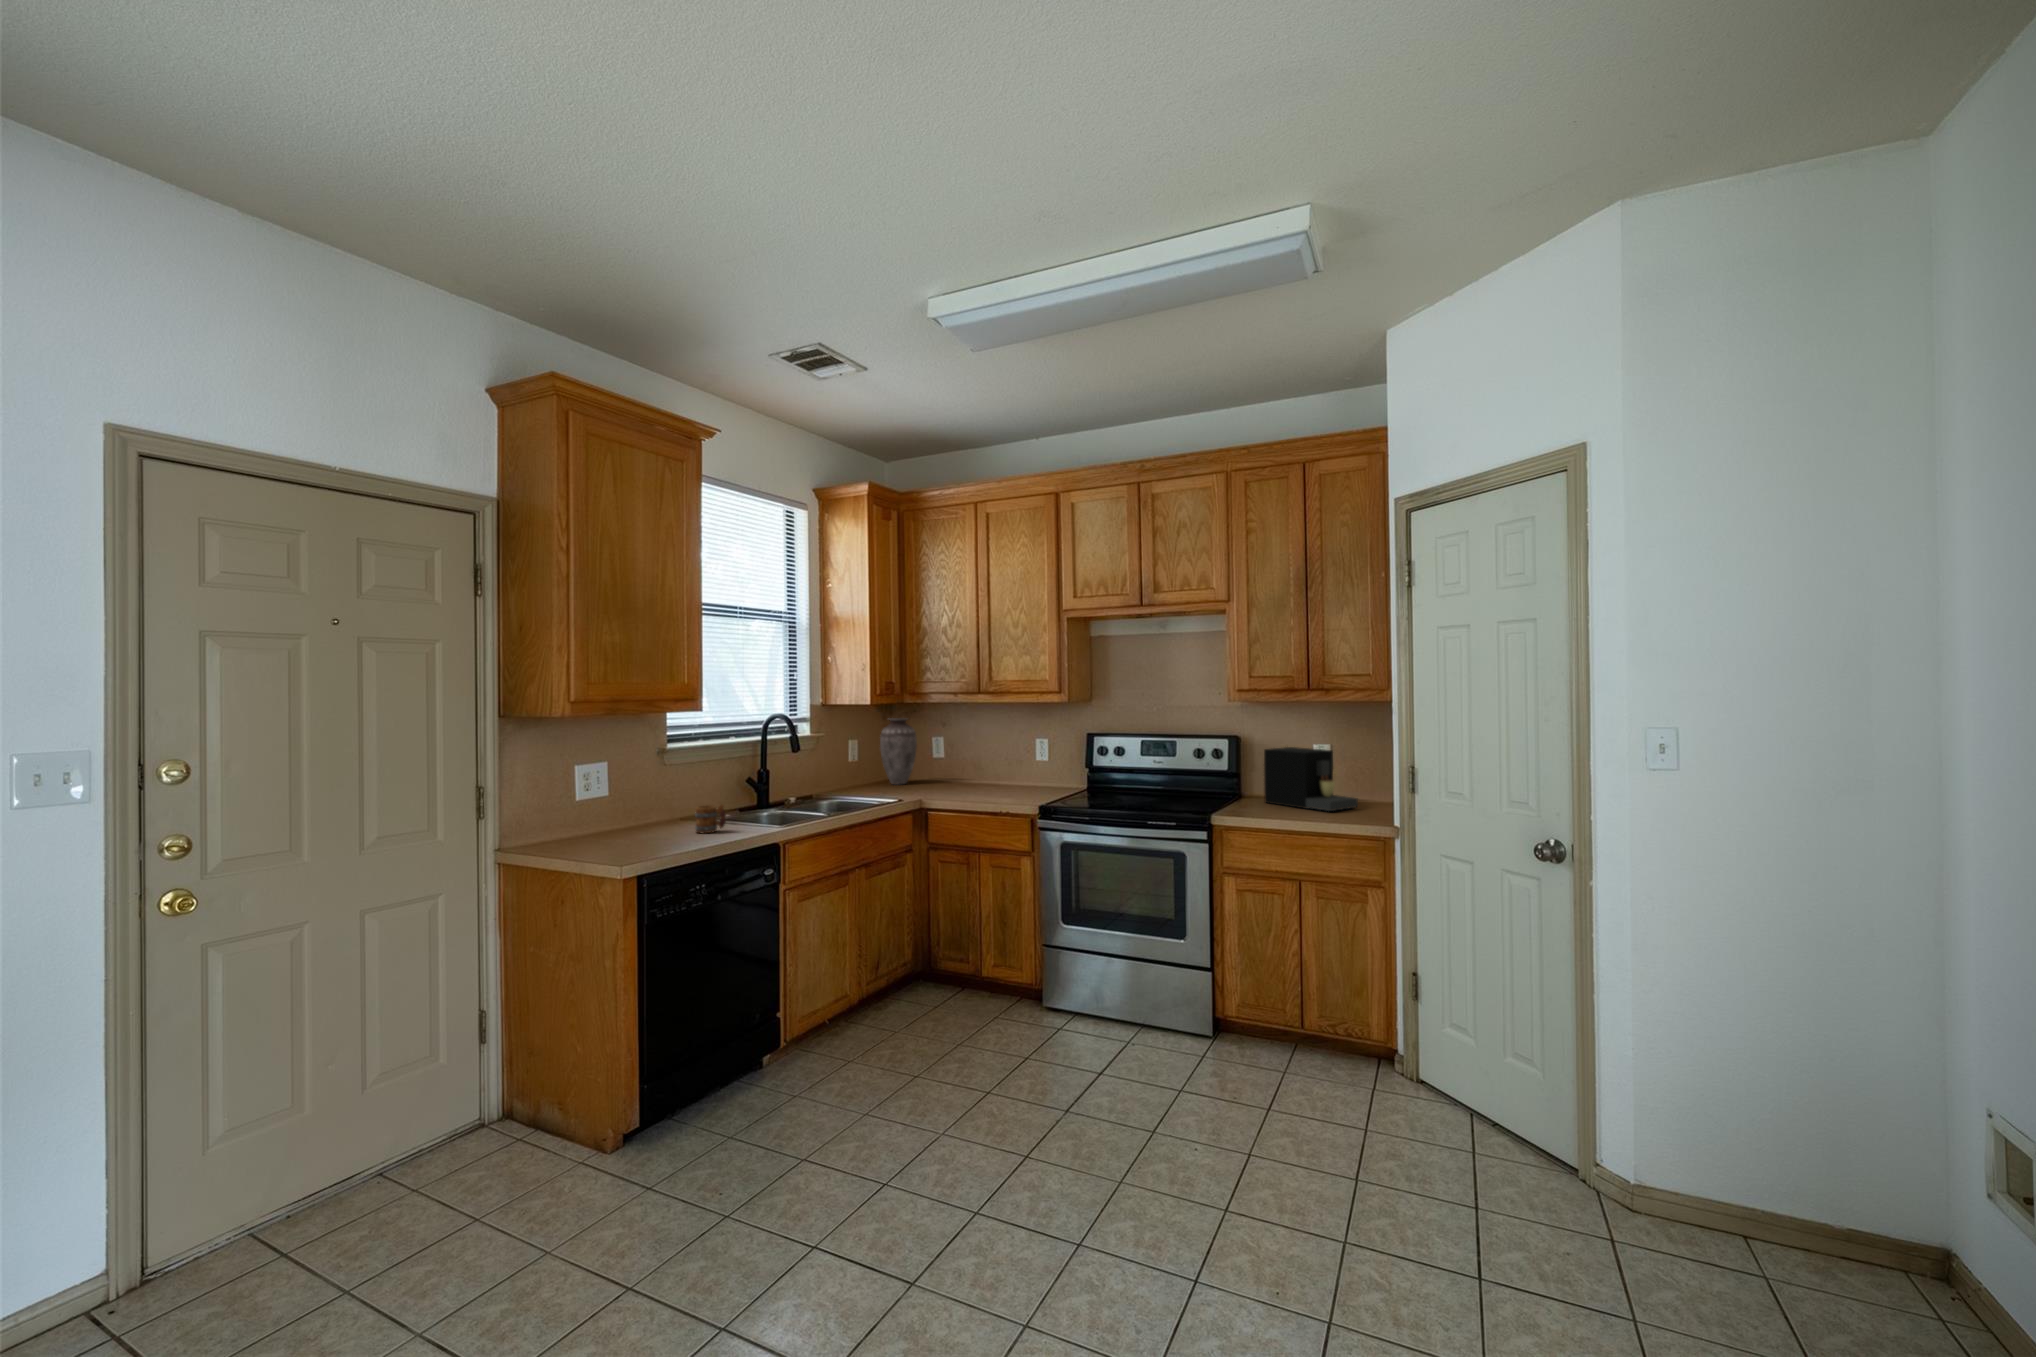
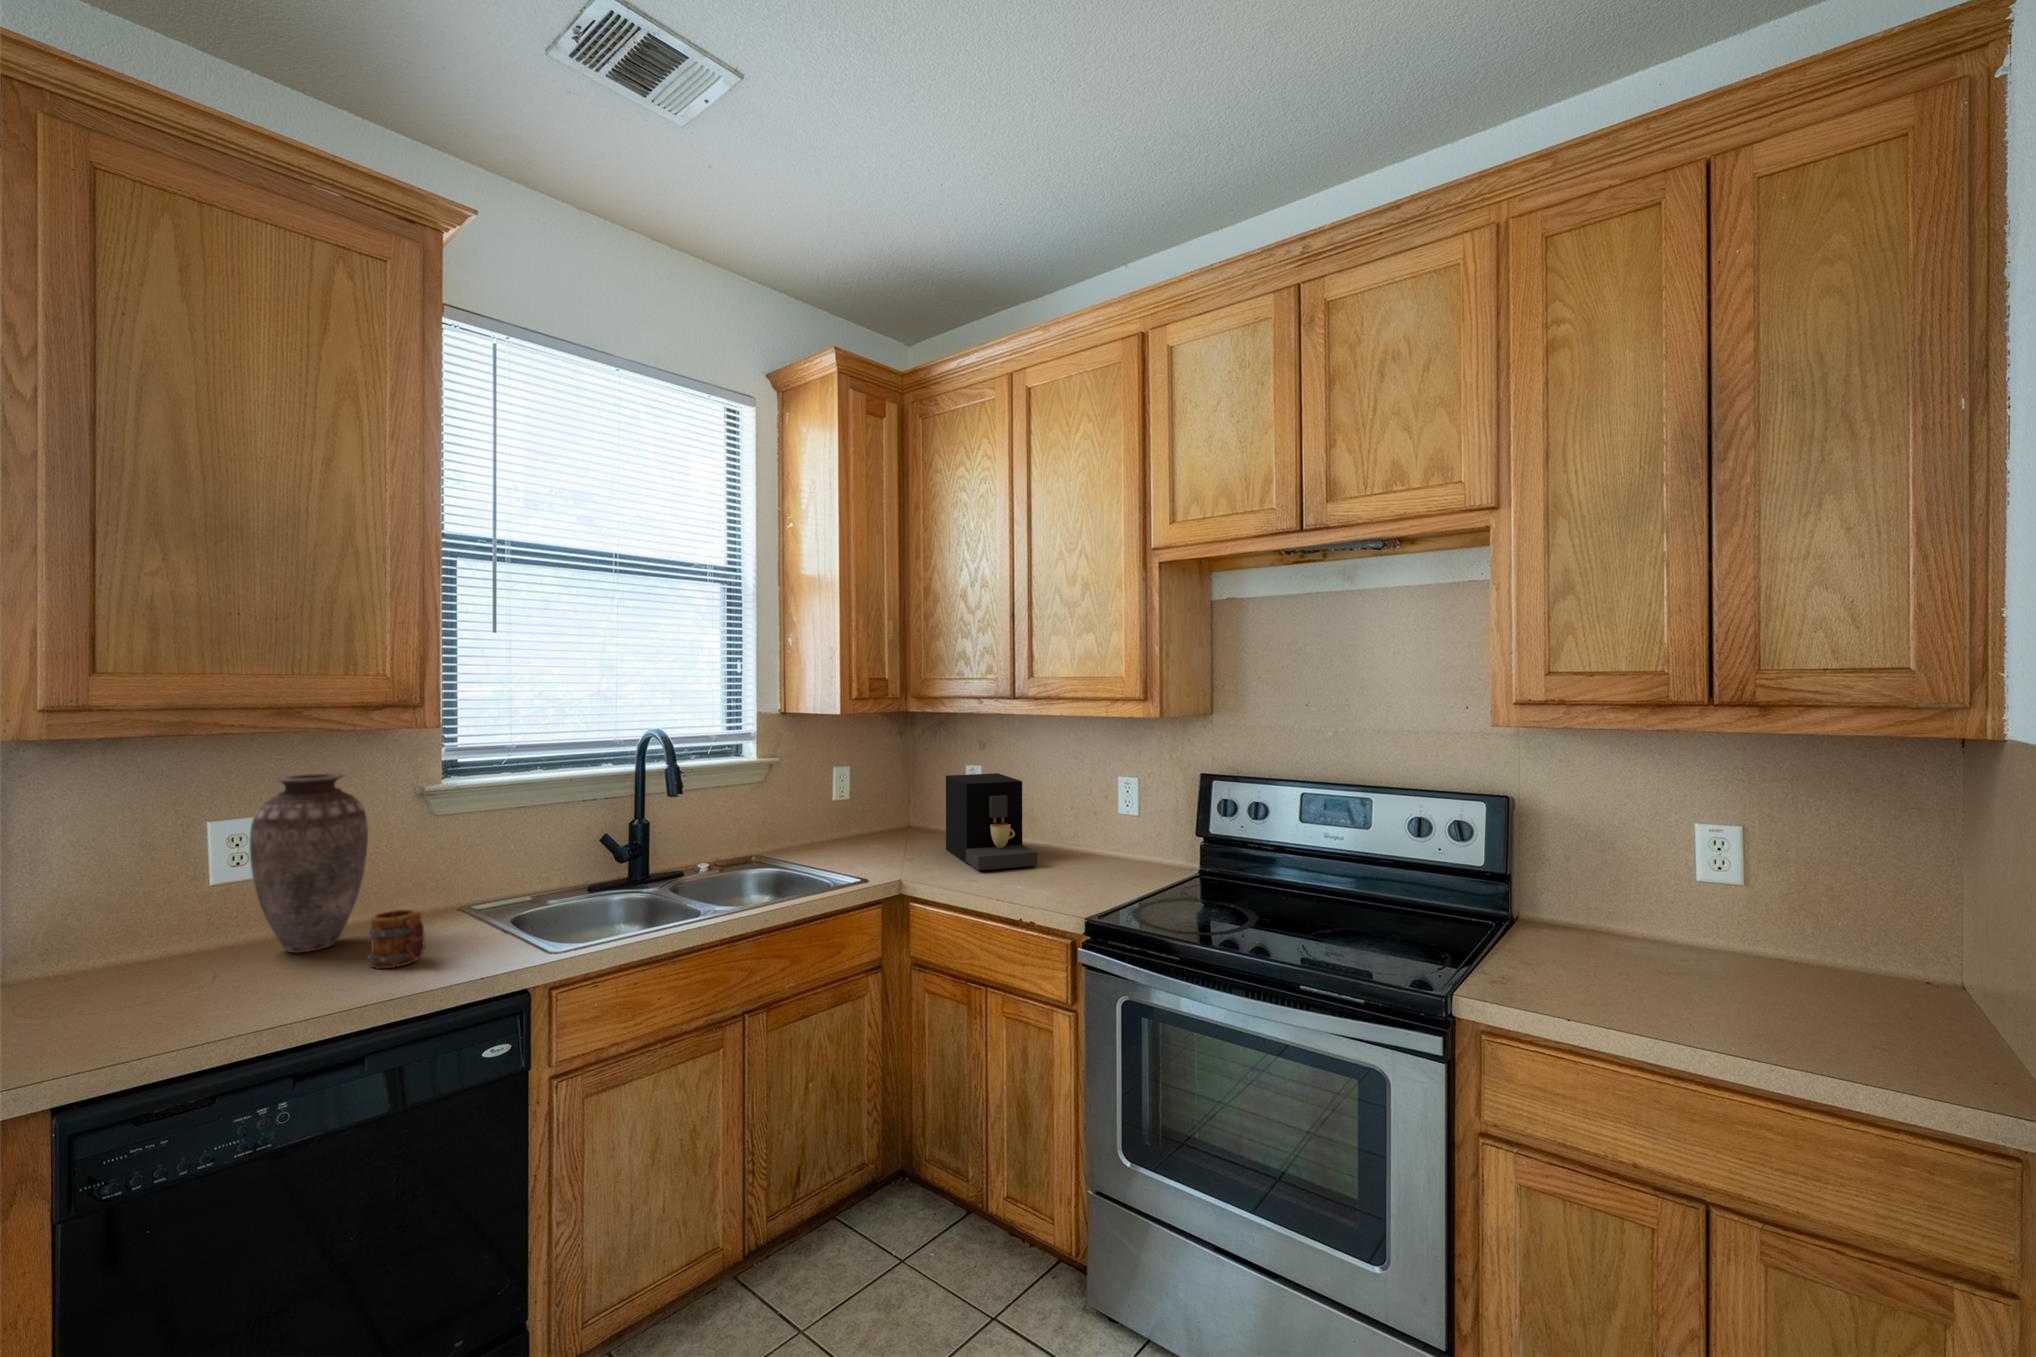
vase: present [880,718,917,785] -> present [250,773,368,953]
coffee maker: present [1264,747,1358,811] -> present [946,773,1037,870]

